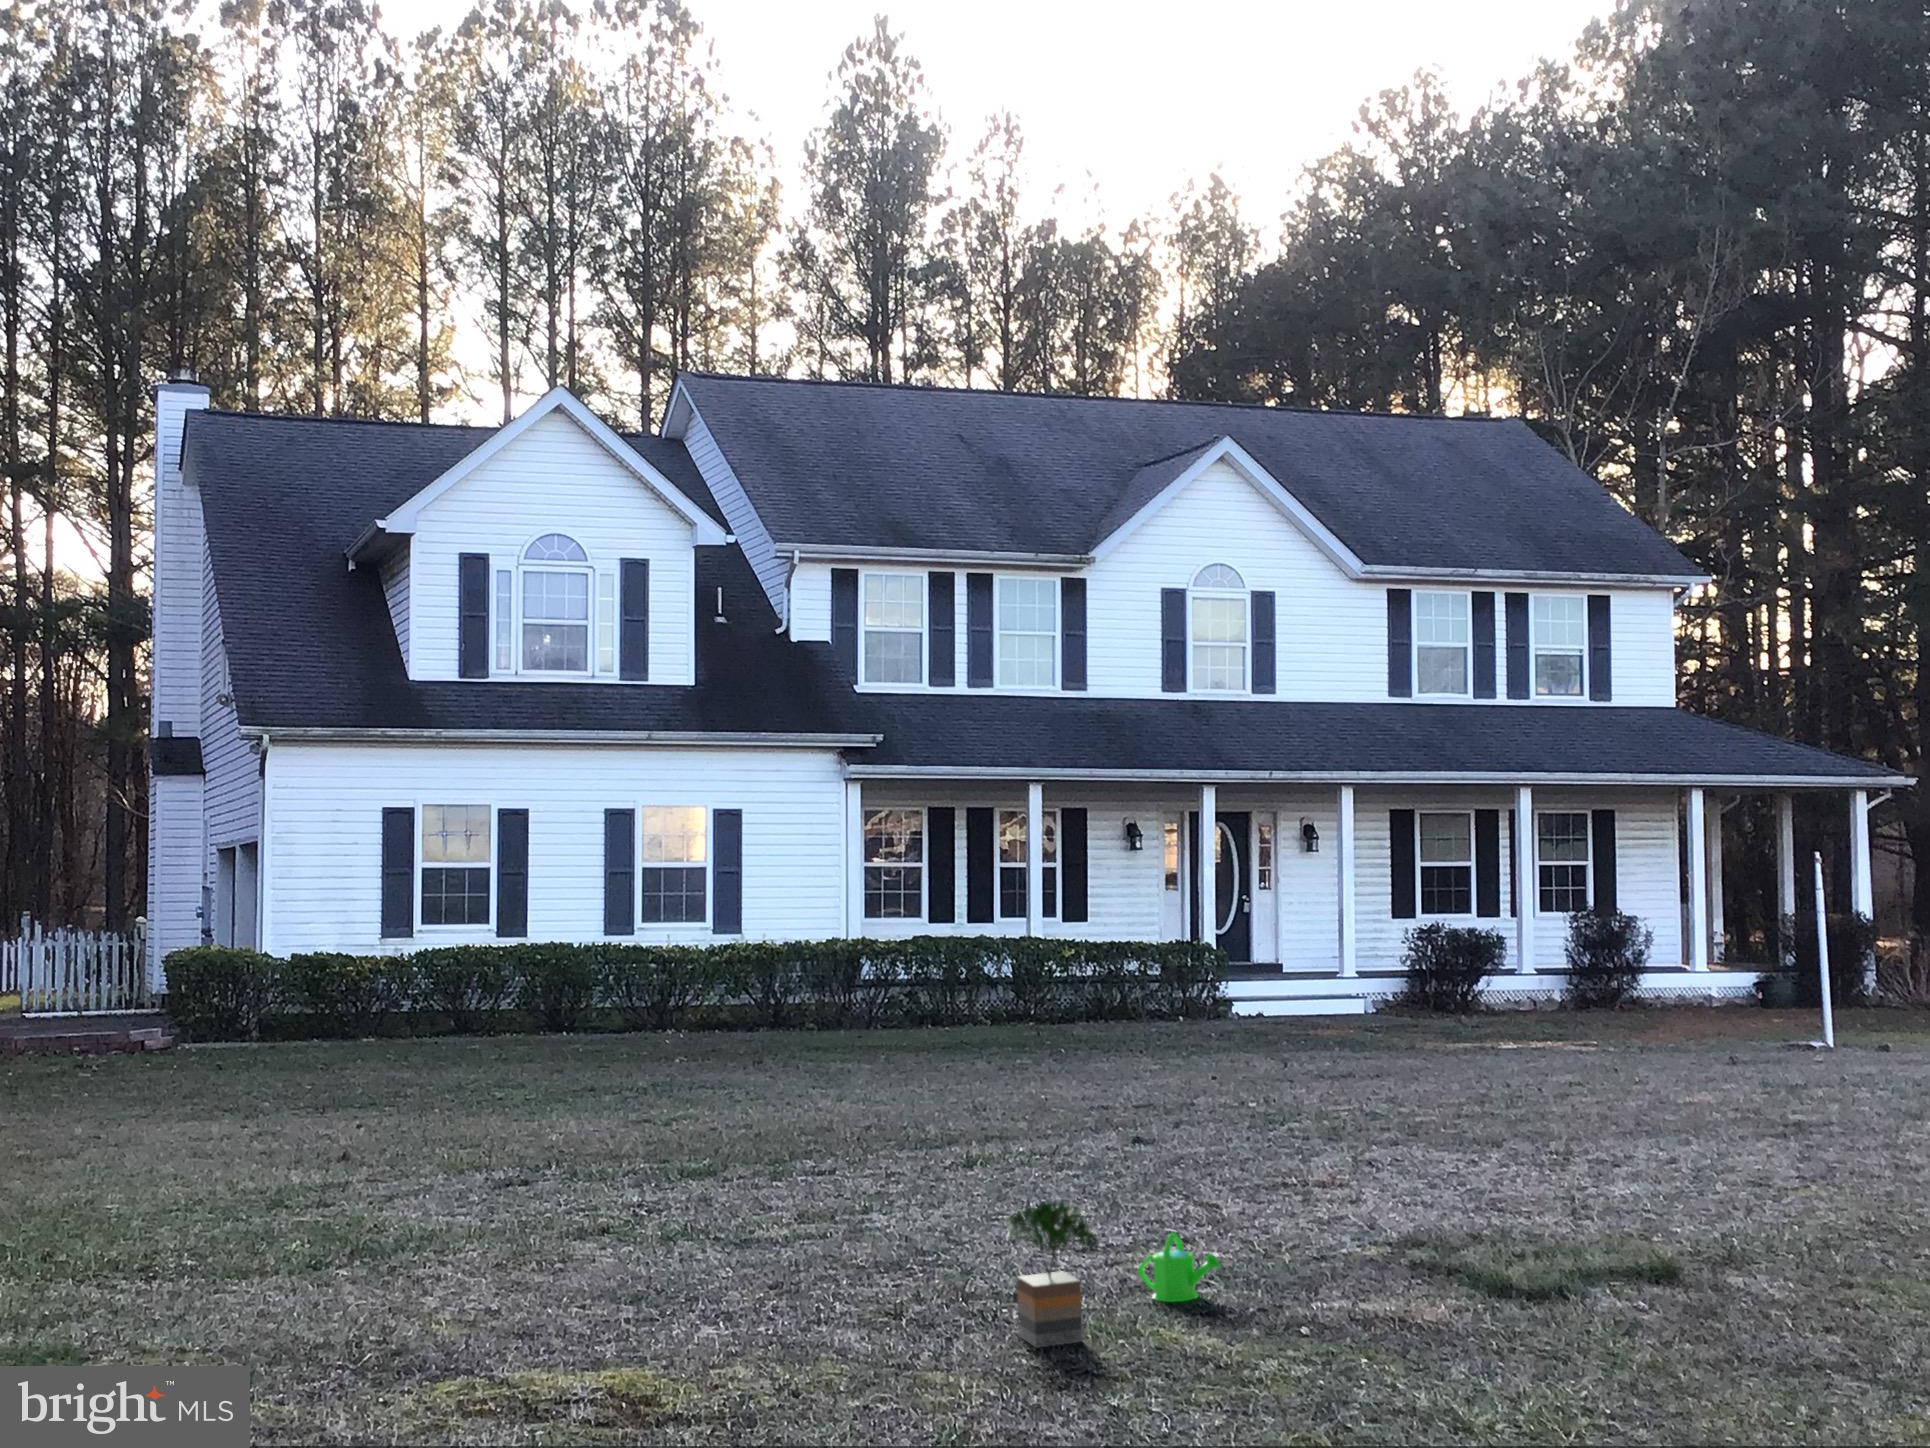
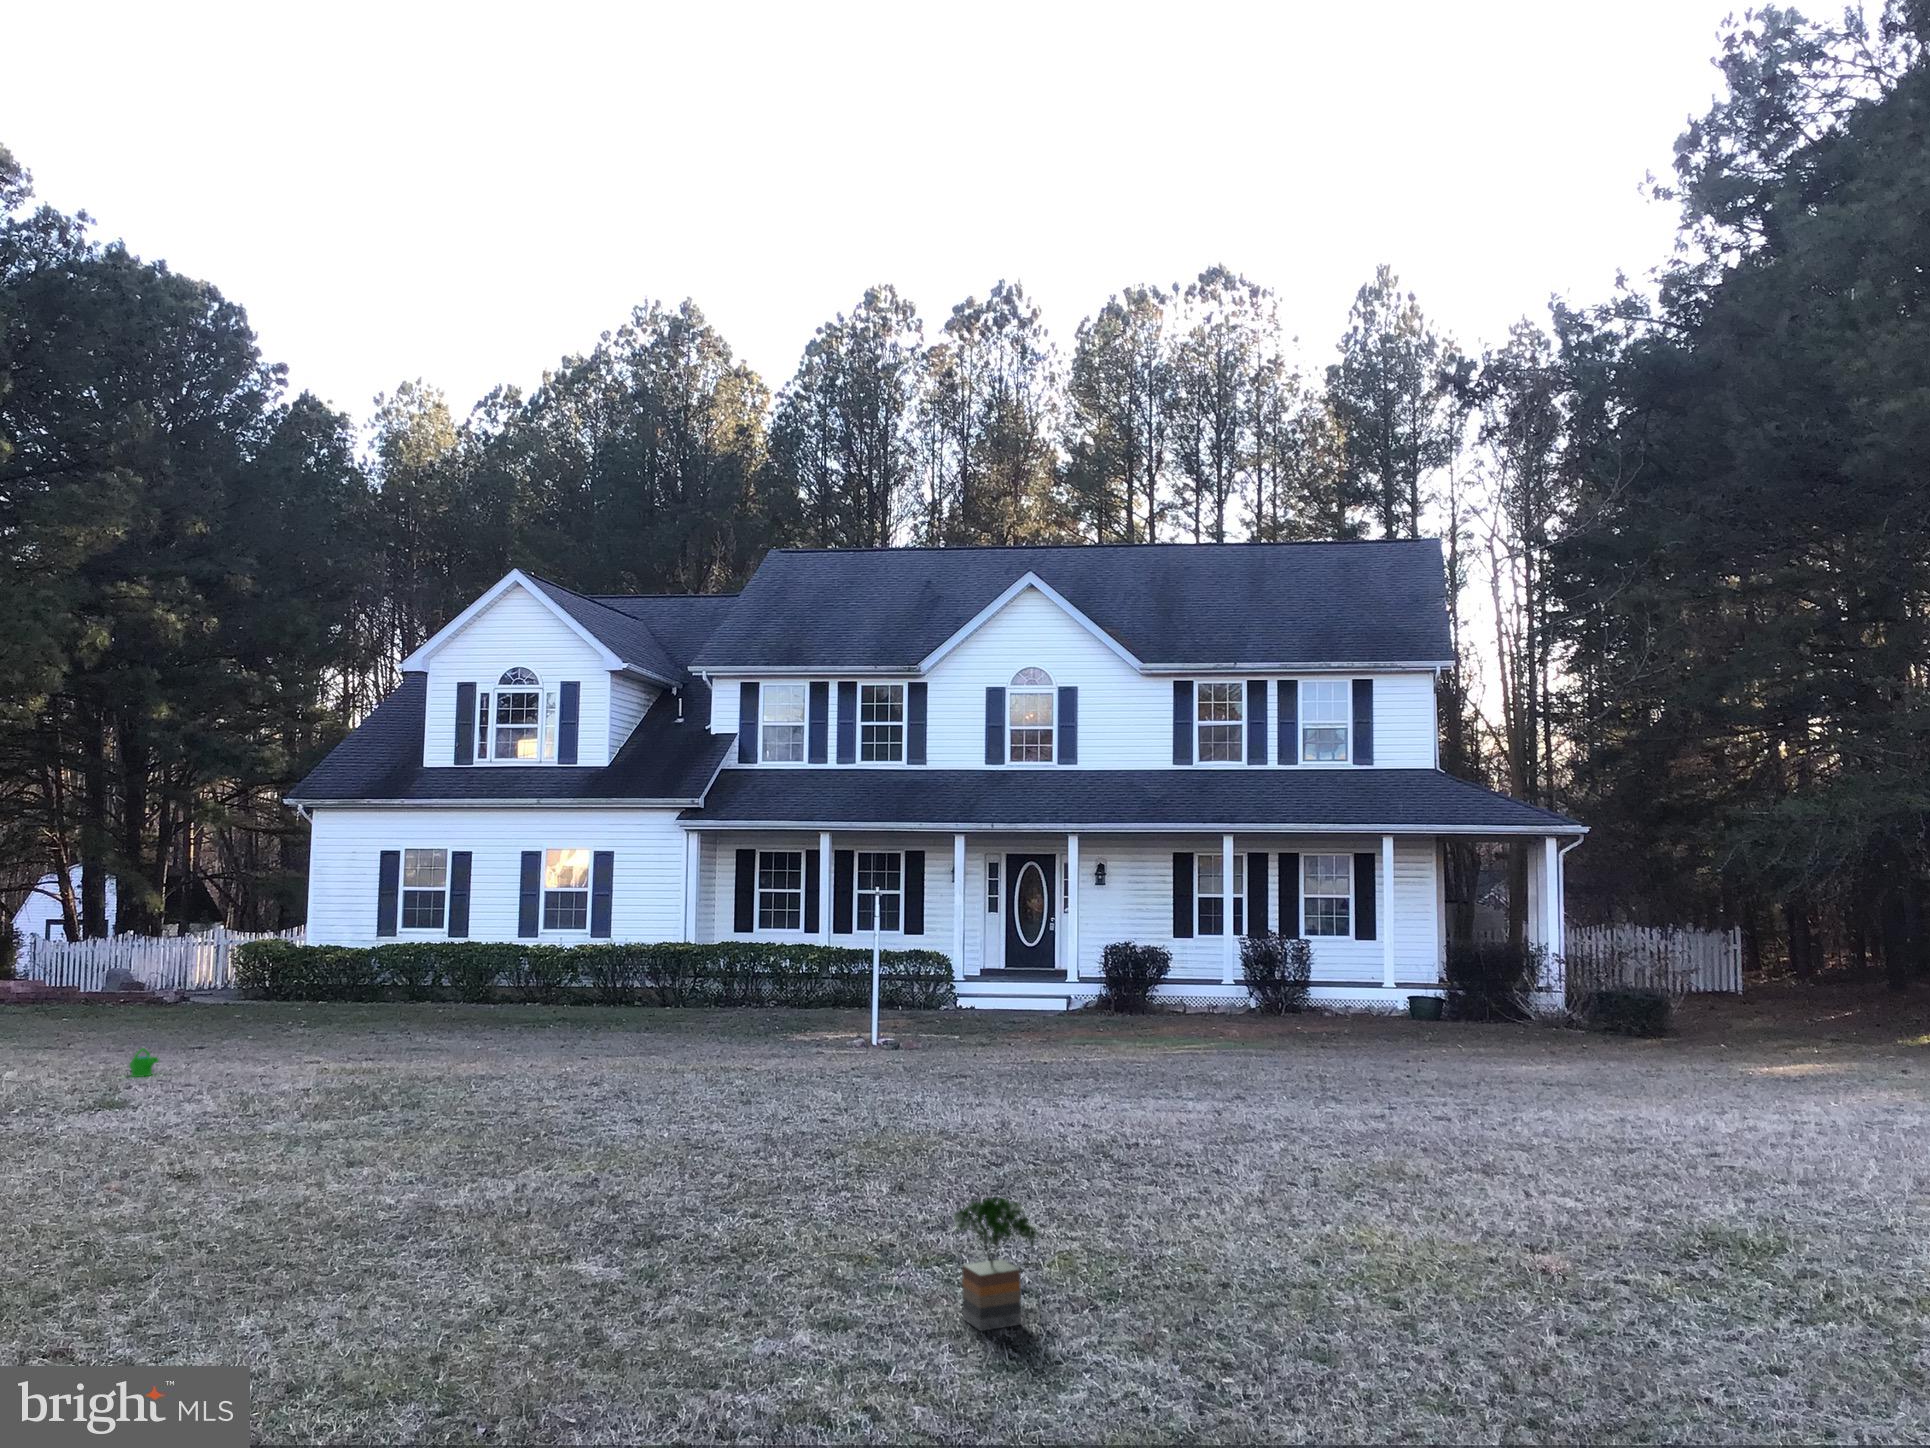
watering can: present [1138,1232,1219,1302] -> present [129,1048,159,1077]

